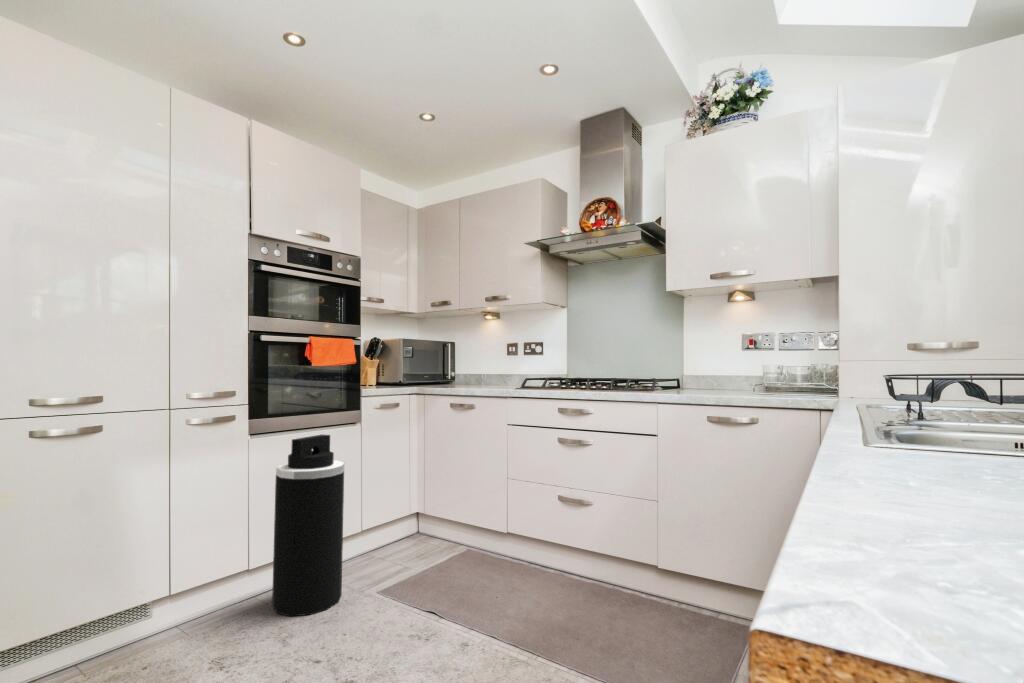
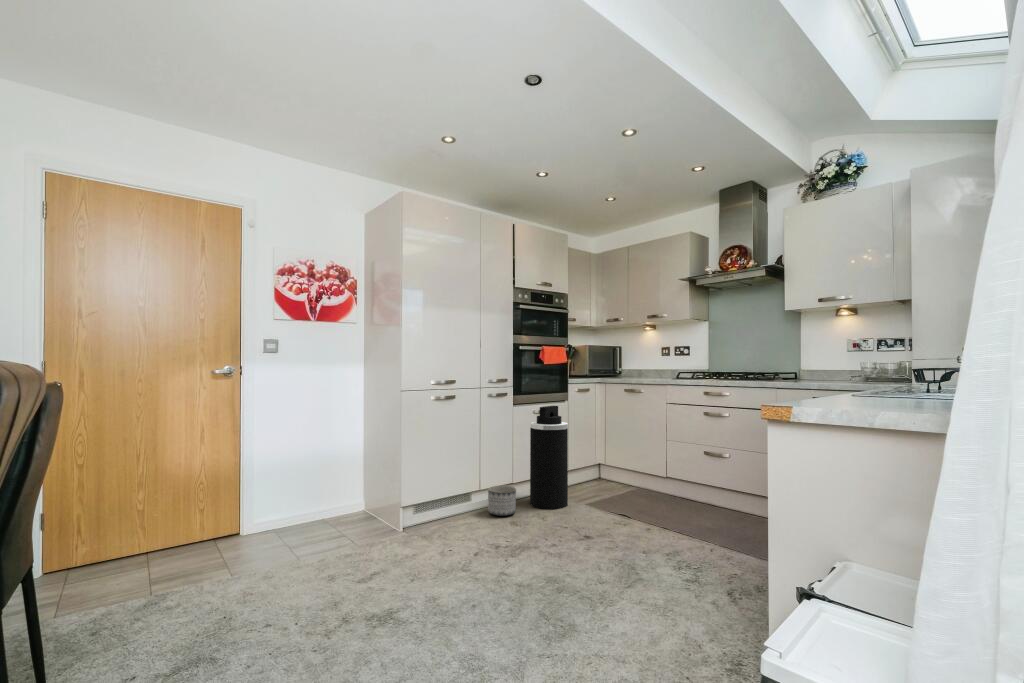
planter: none [174,582,234,647] -> present [488,485,516,516]

